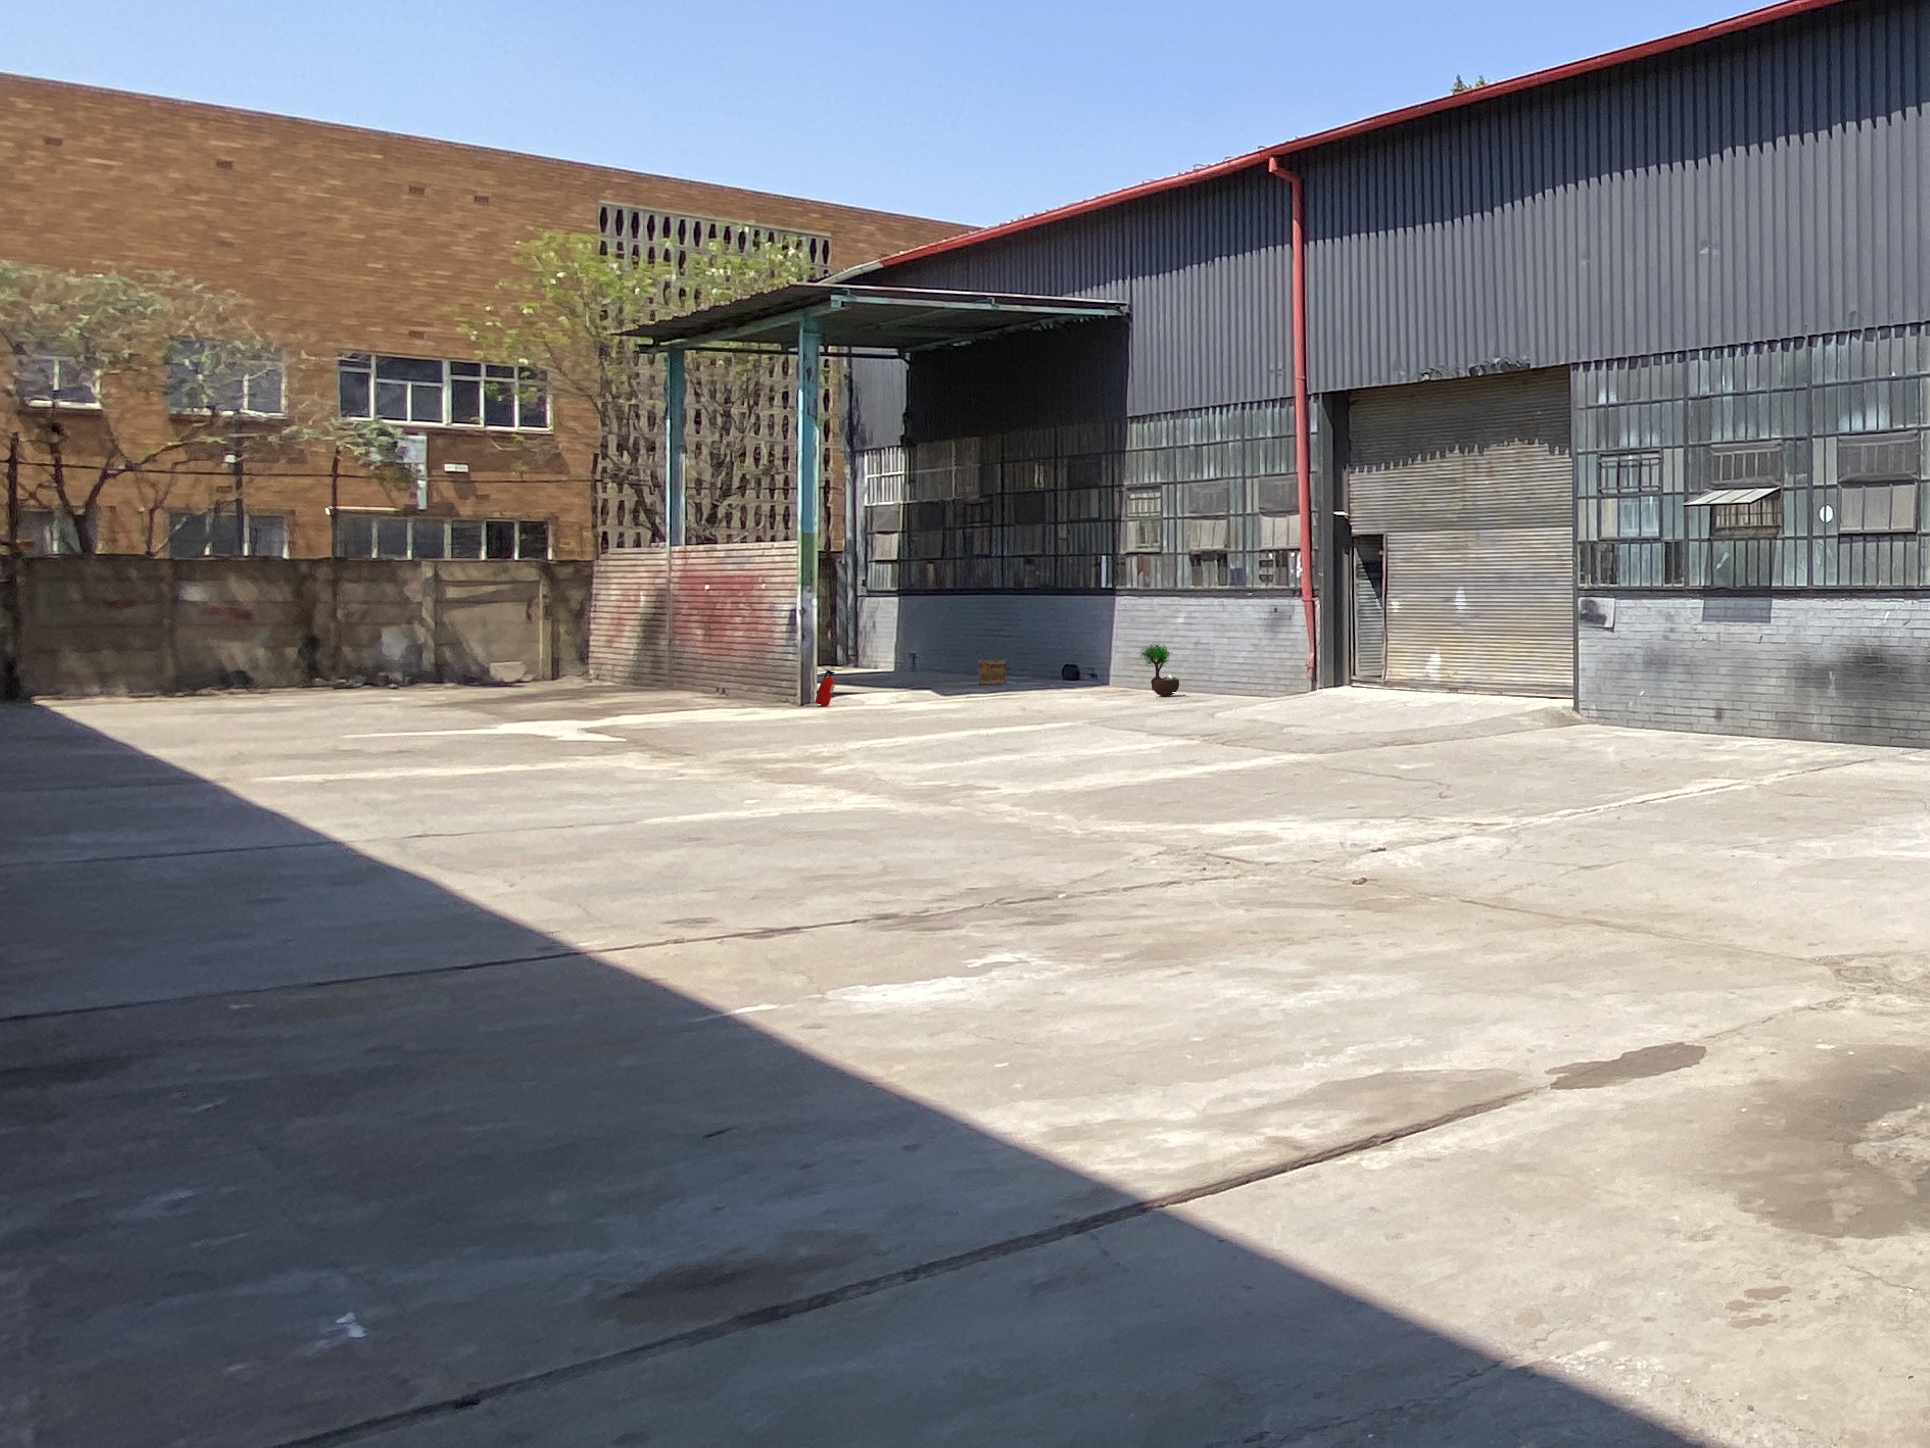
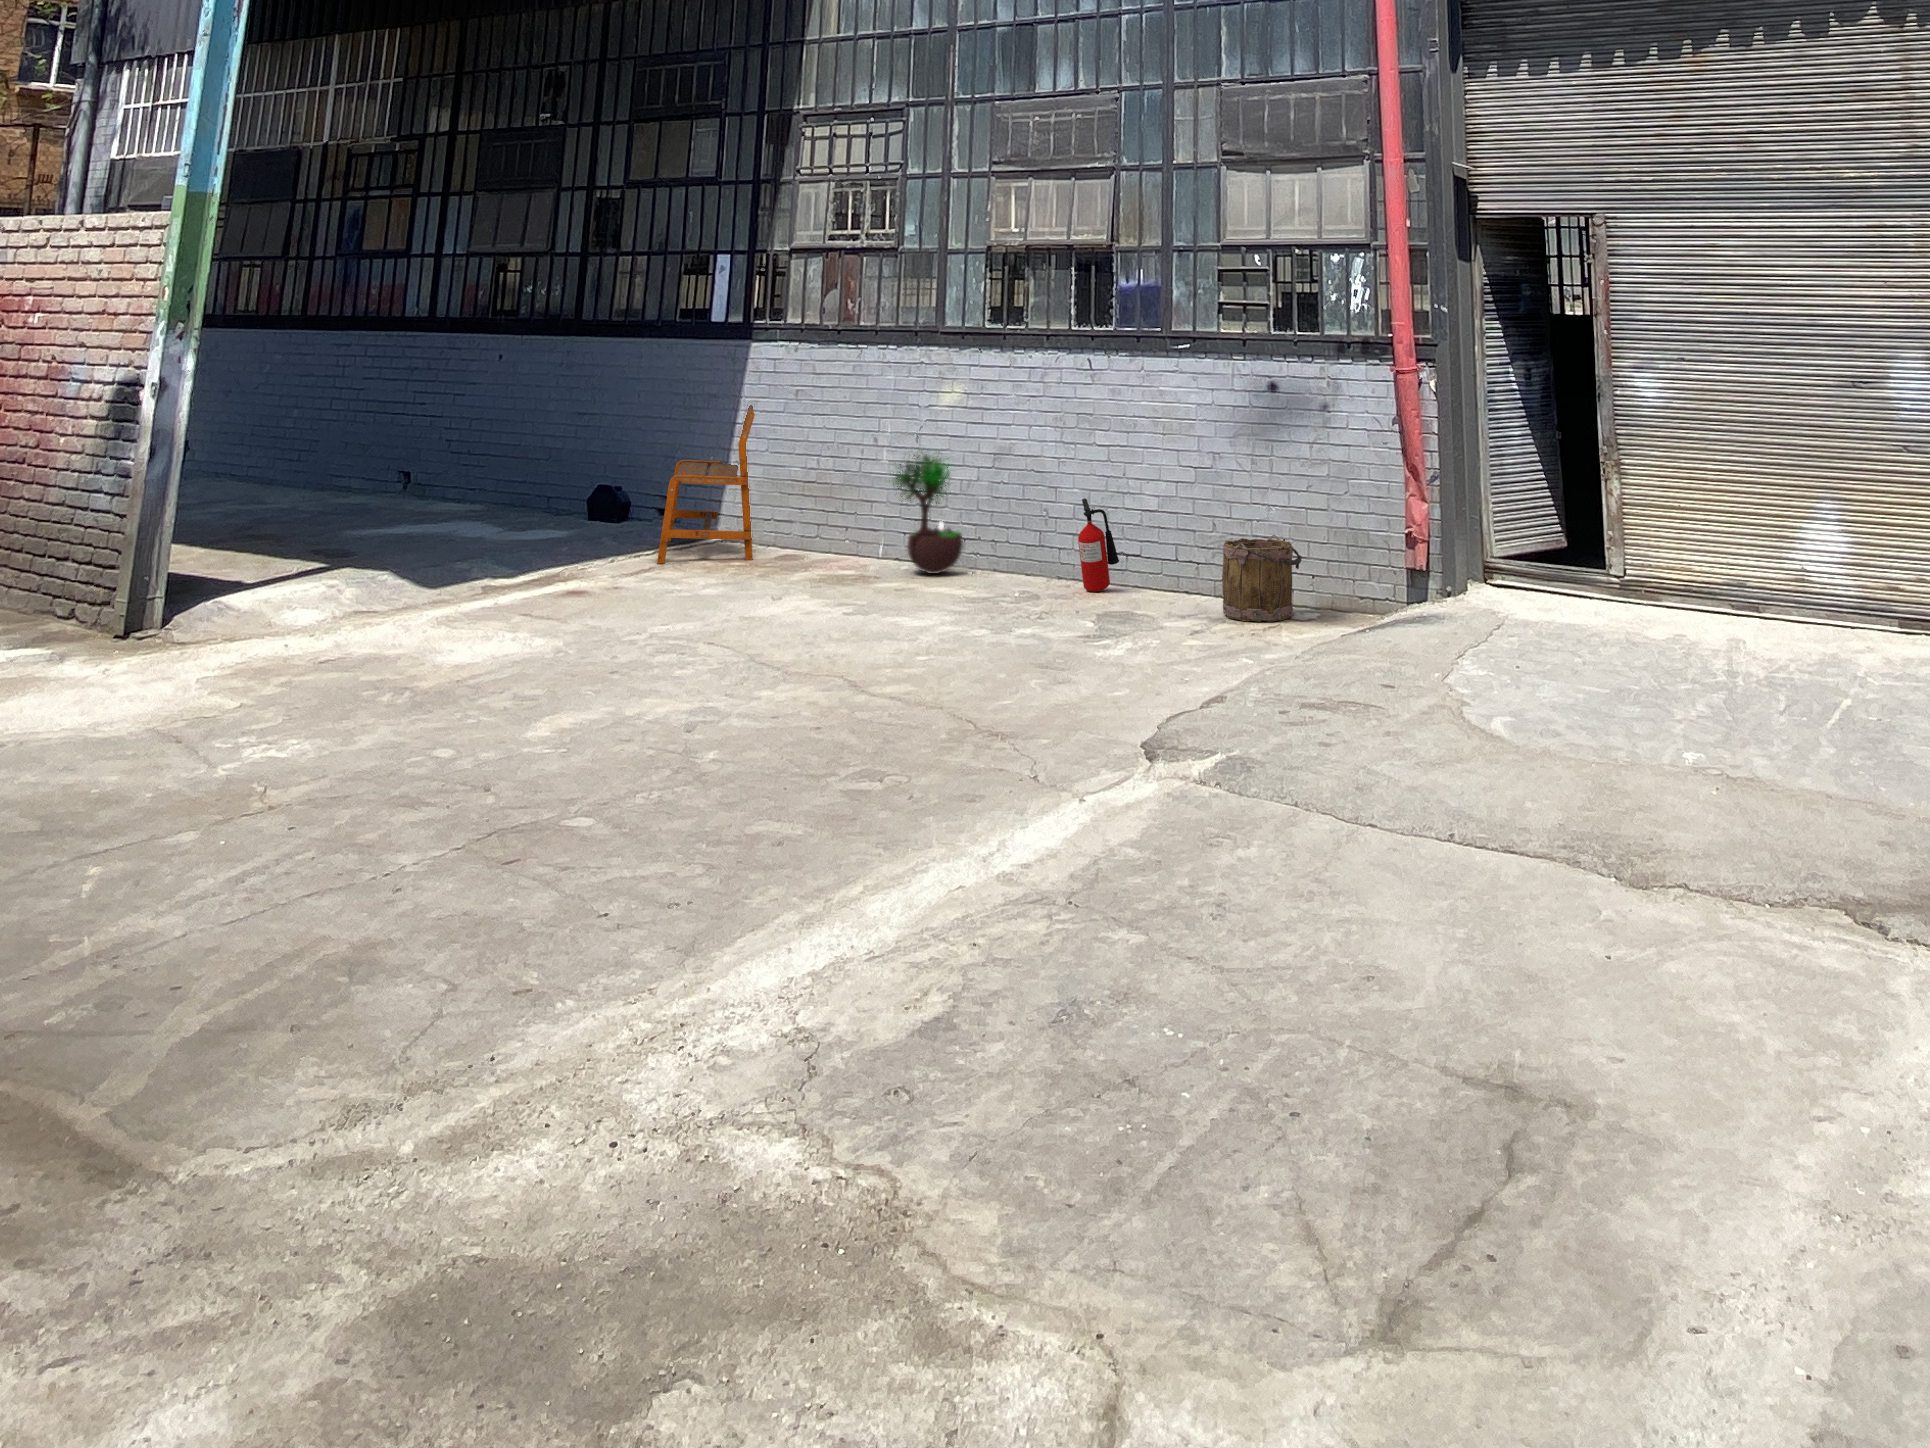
bench: none [1055,626,1124,695] -> present [657,405,755,564]
bucket: present [978,659,1007,685] -> present [1222,535,1302,622]
fire extinguisher: present [815,668,835,706] -> present [1078,498,1119,592]

